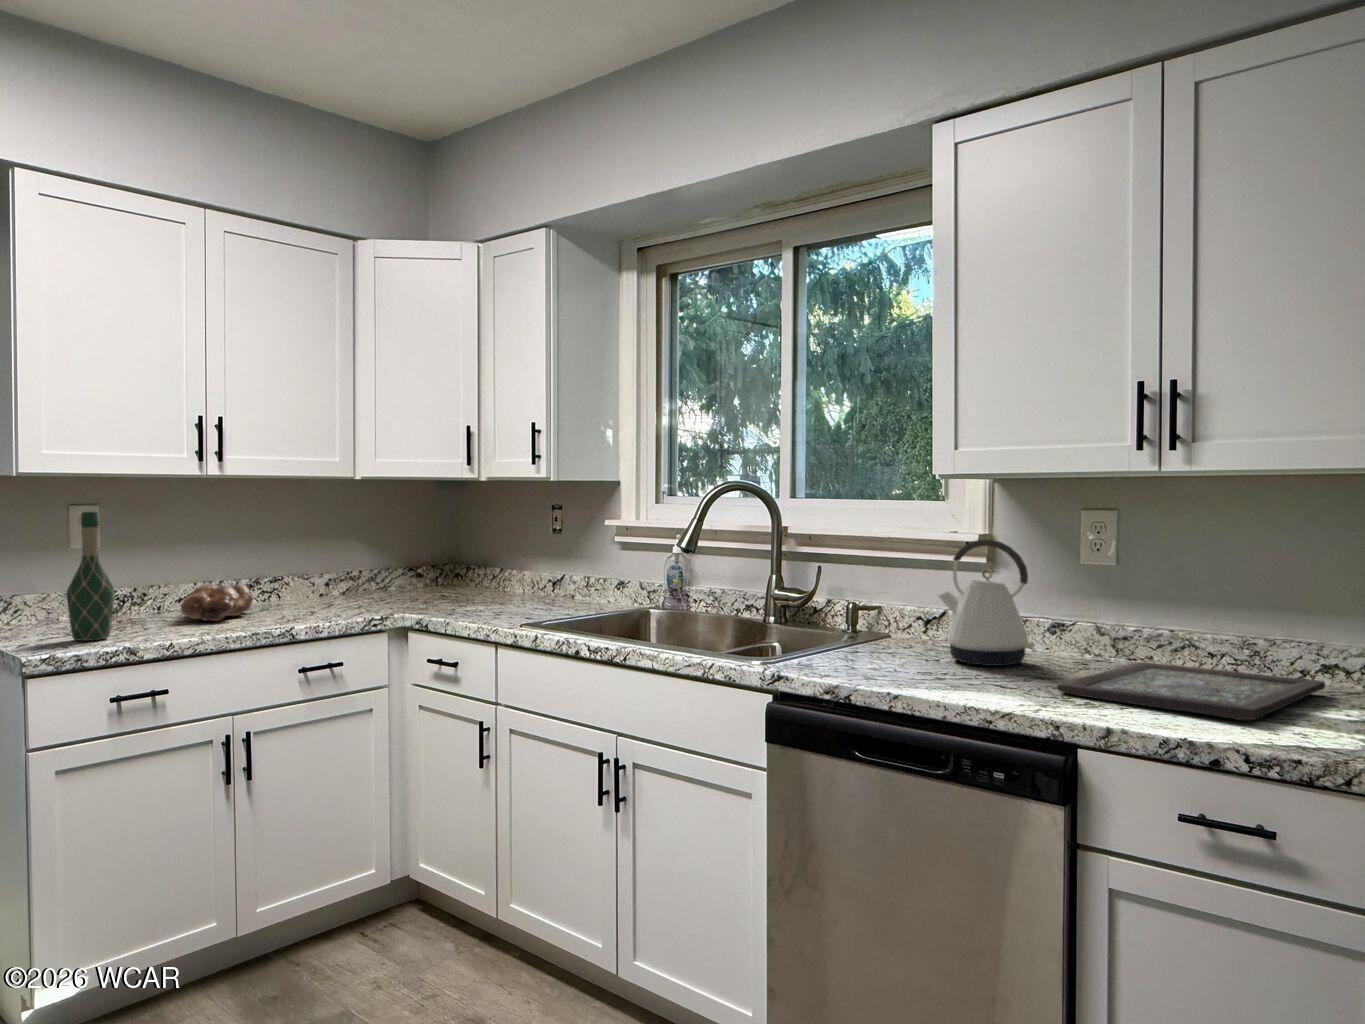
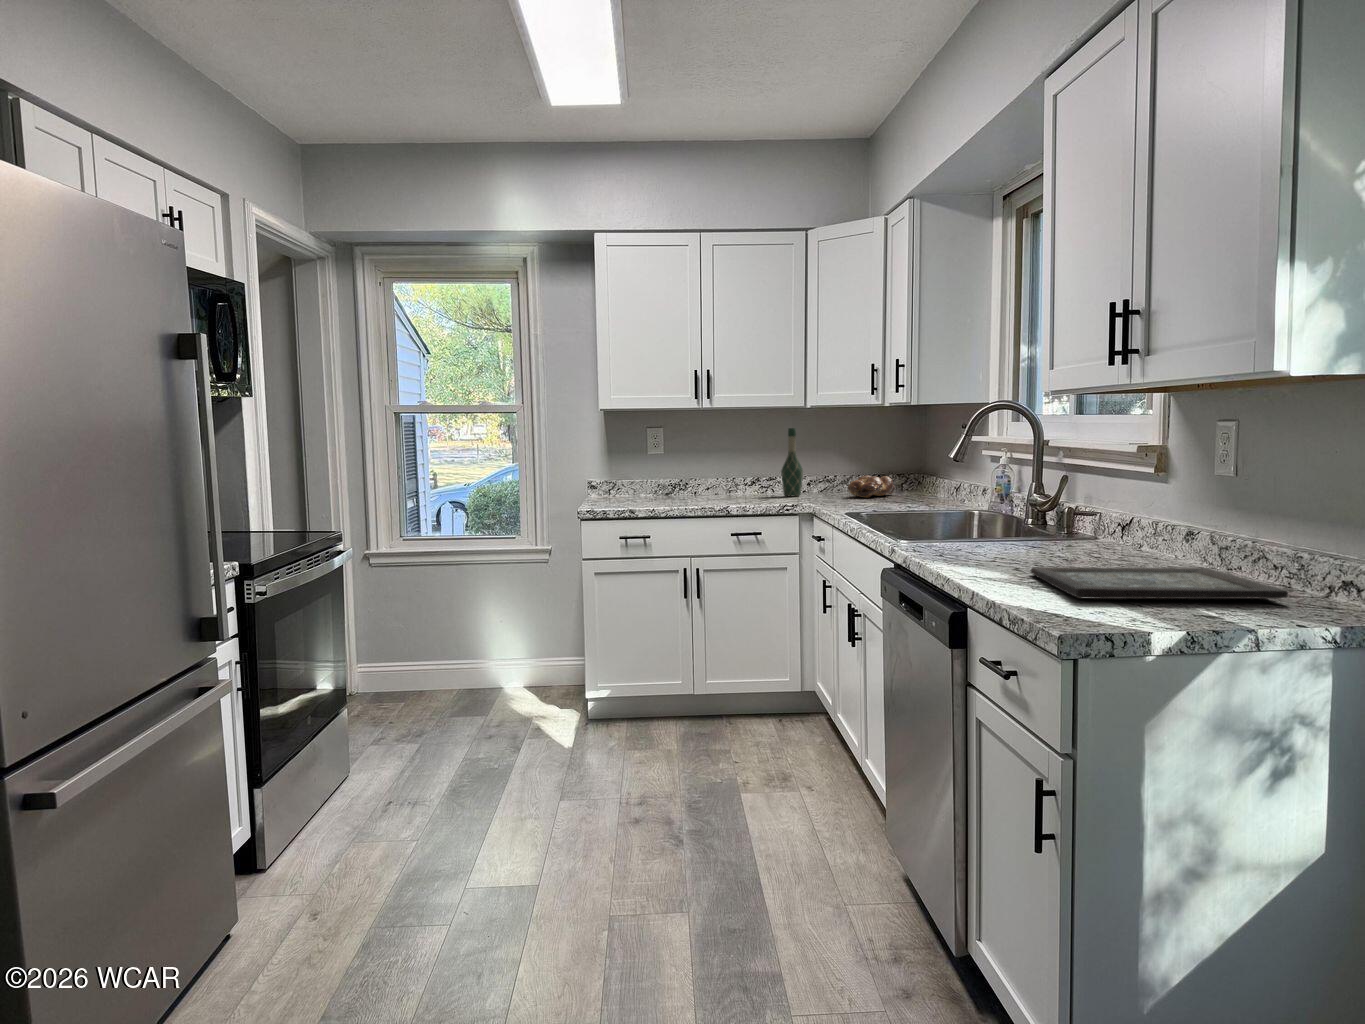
wine bottle: present [66,512,115,641] -> present [781,428,803,496]
kettle: present [939,539,1035,666] -> none [1049,449,1124,560]
bread loaf: present [181,584,252,621] -> present [848,475,895,498]

